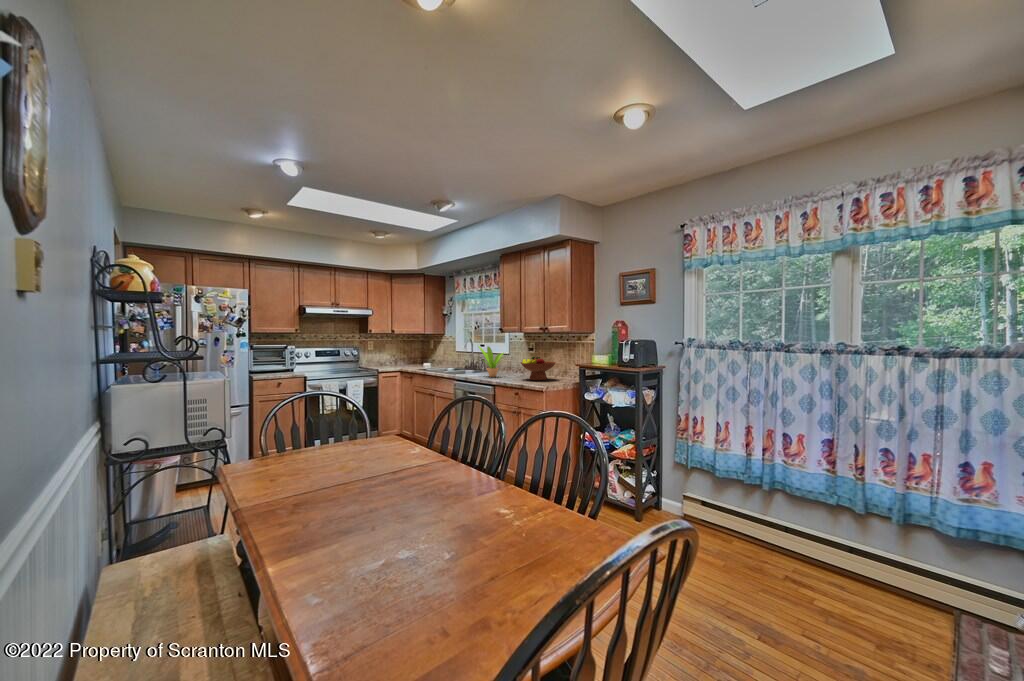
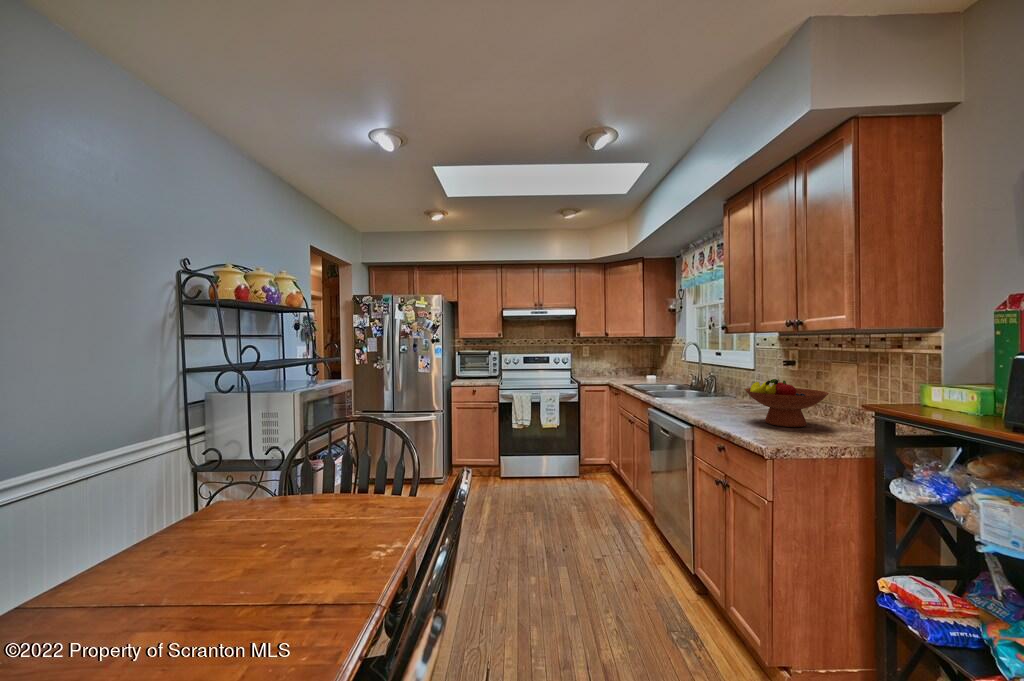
potted plant: present [478,346,503,377] -> none [683,355,730,408]

